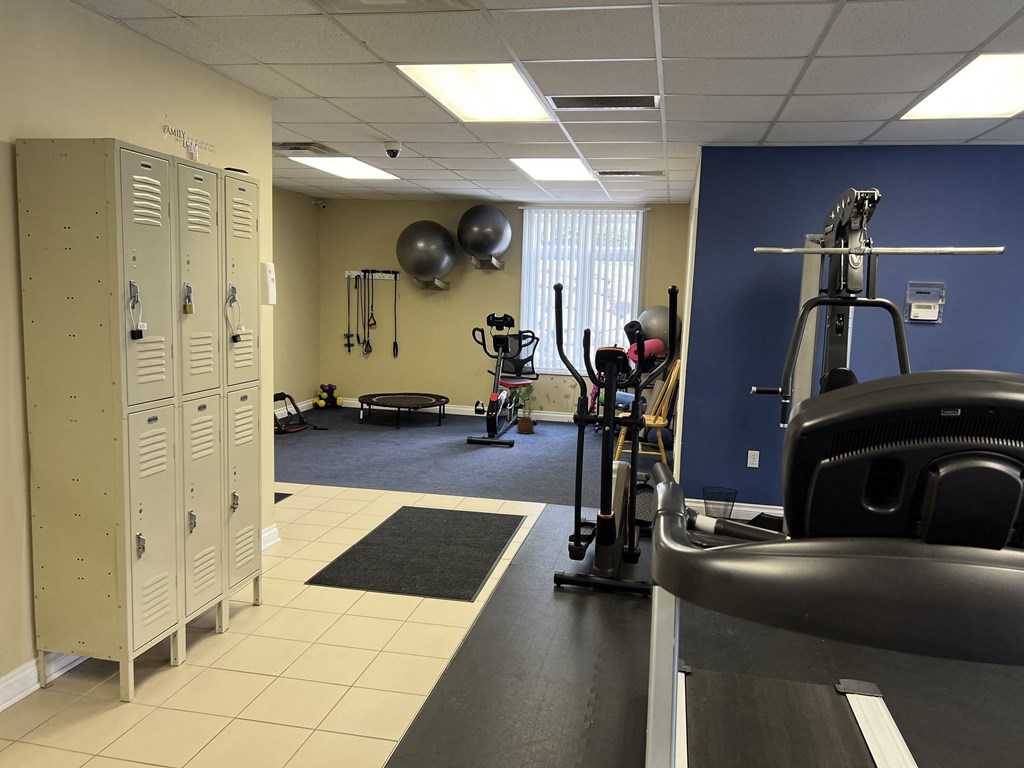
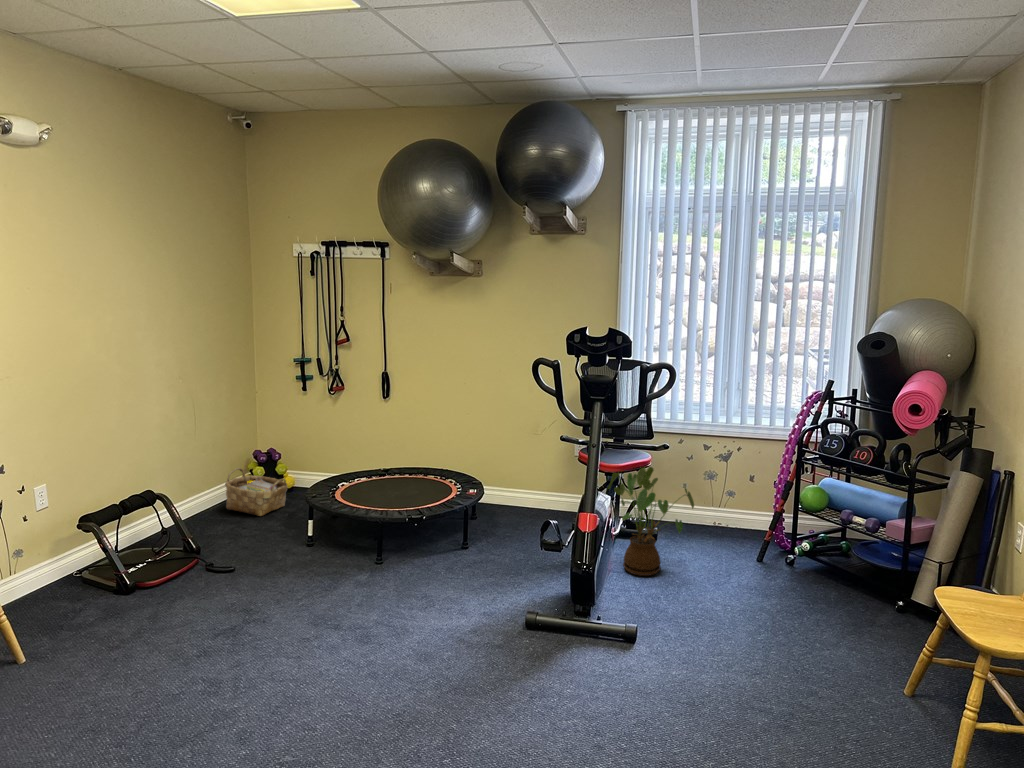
woven basket: none [307,393,341,417] -> present [225,468,287,516]

